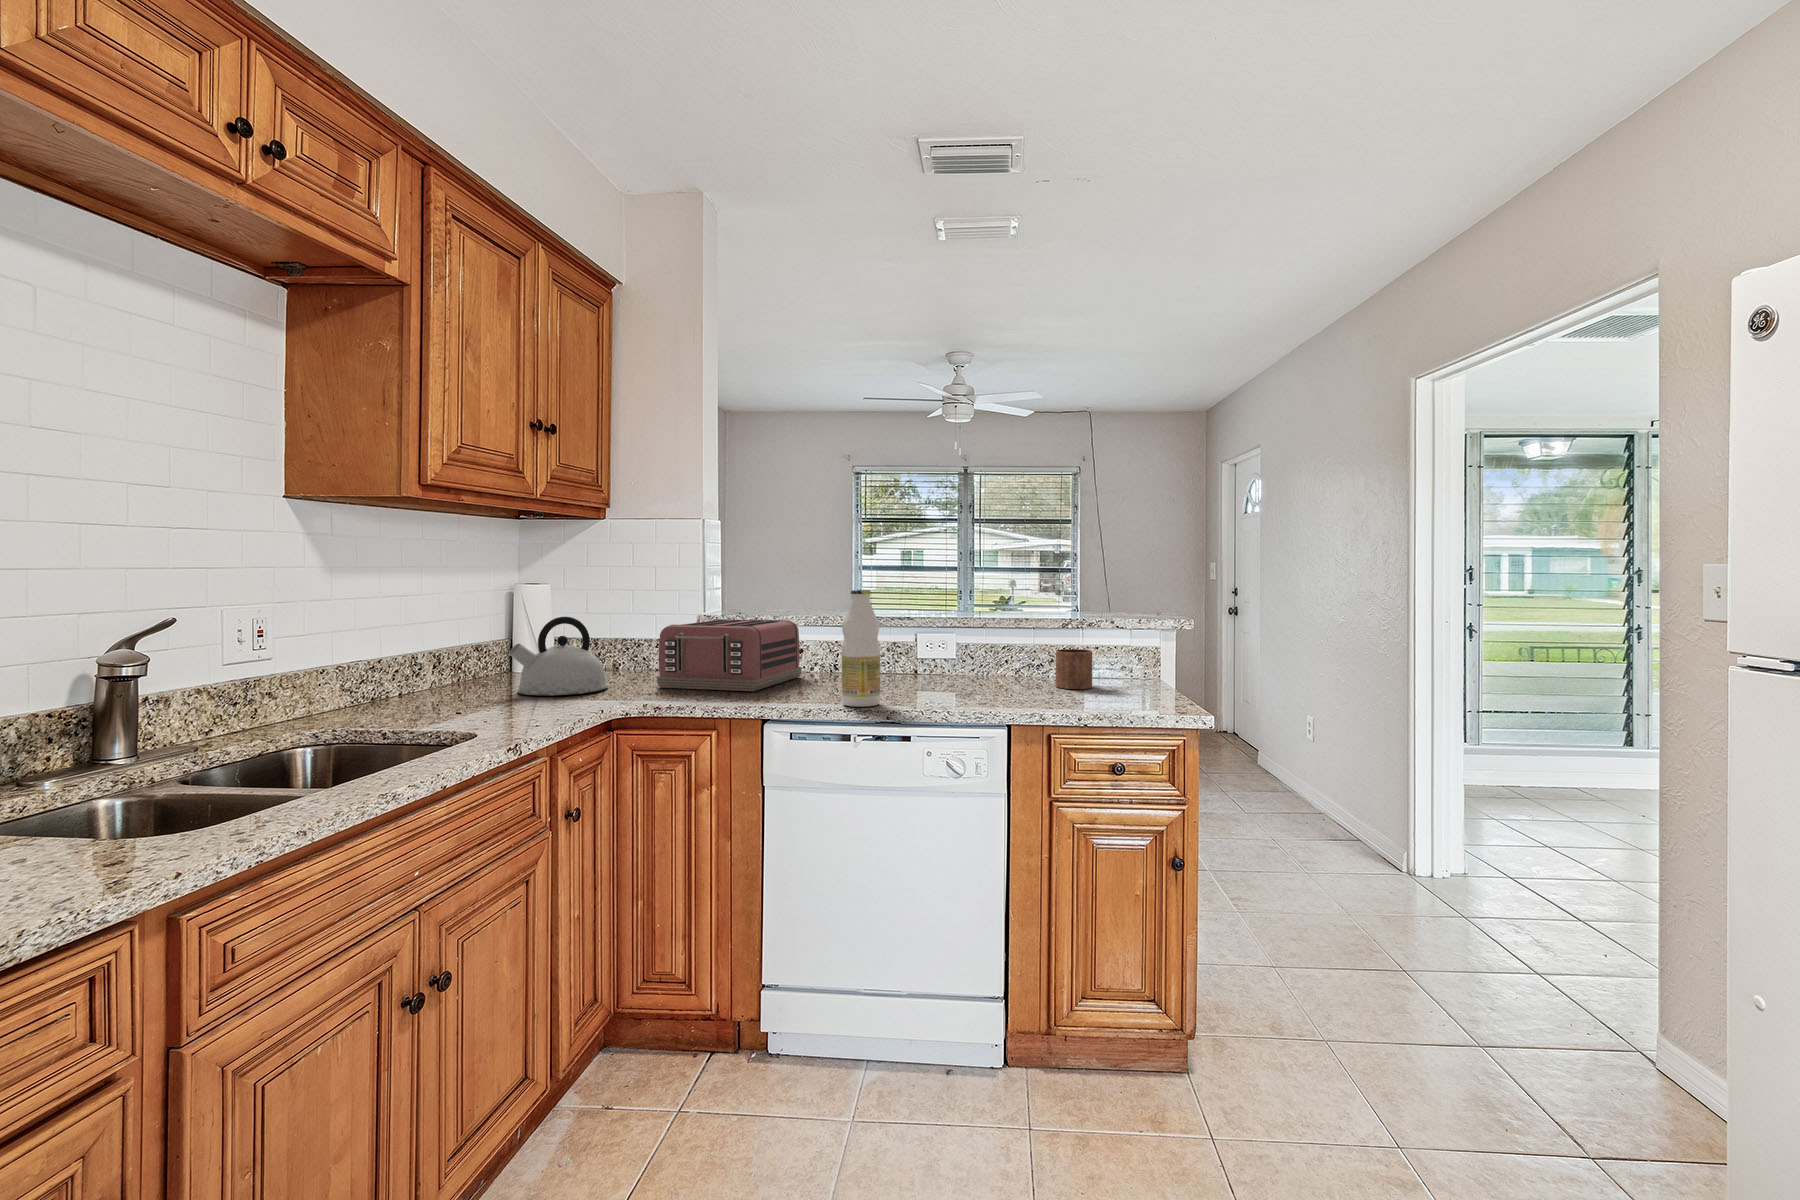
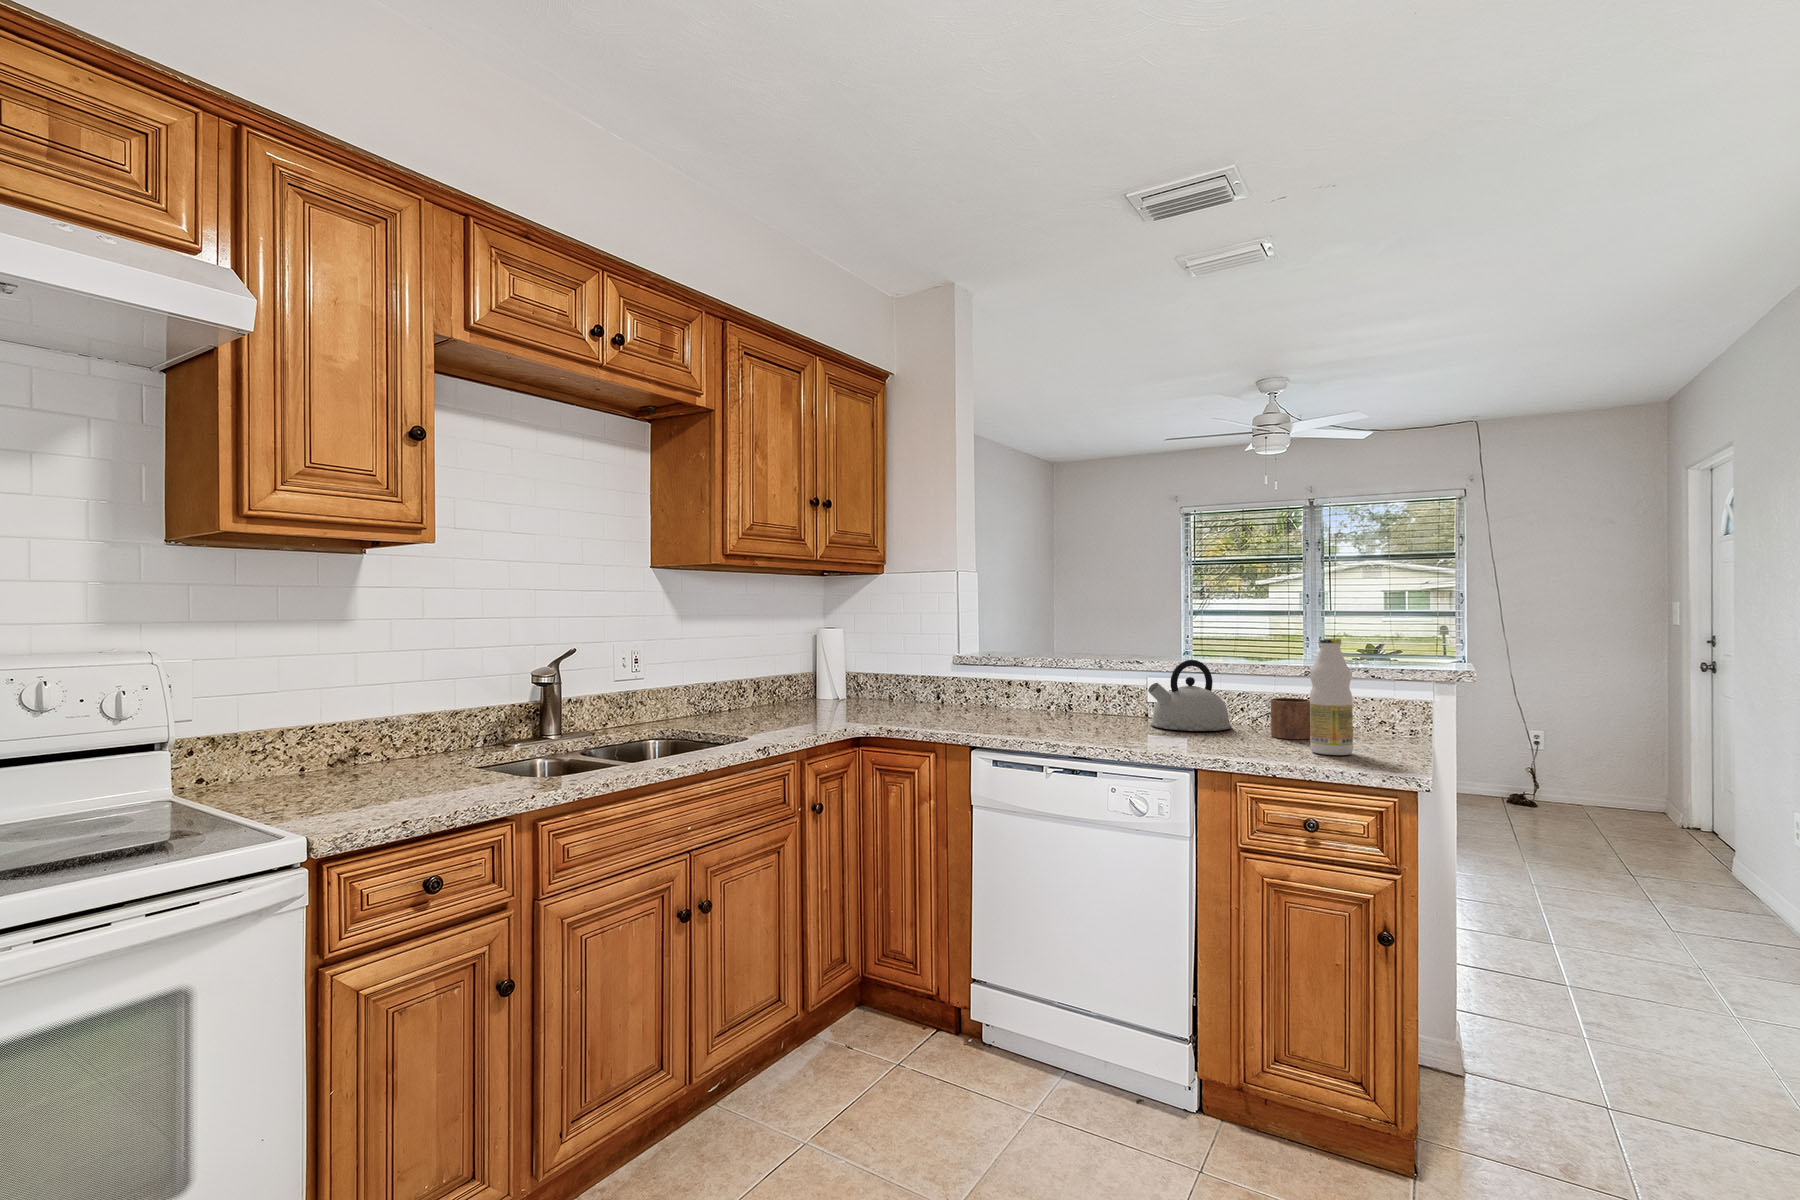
bottle: present [842,590,880,707] -> present [1310,639,1353,755]
kettle: present [509,617,608,695] -> present [1148,660,1231,731]
toaster: present [657,619,802,691] -> none [908,660,1037,722]

